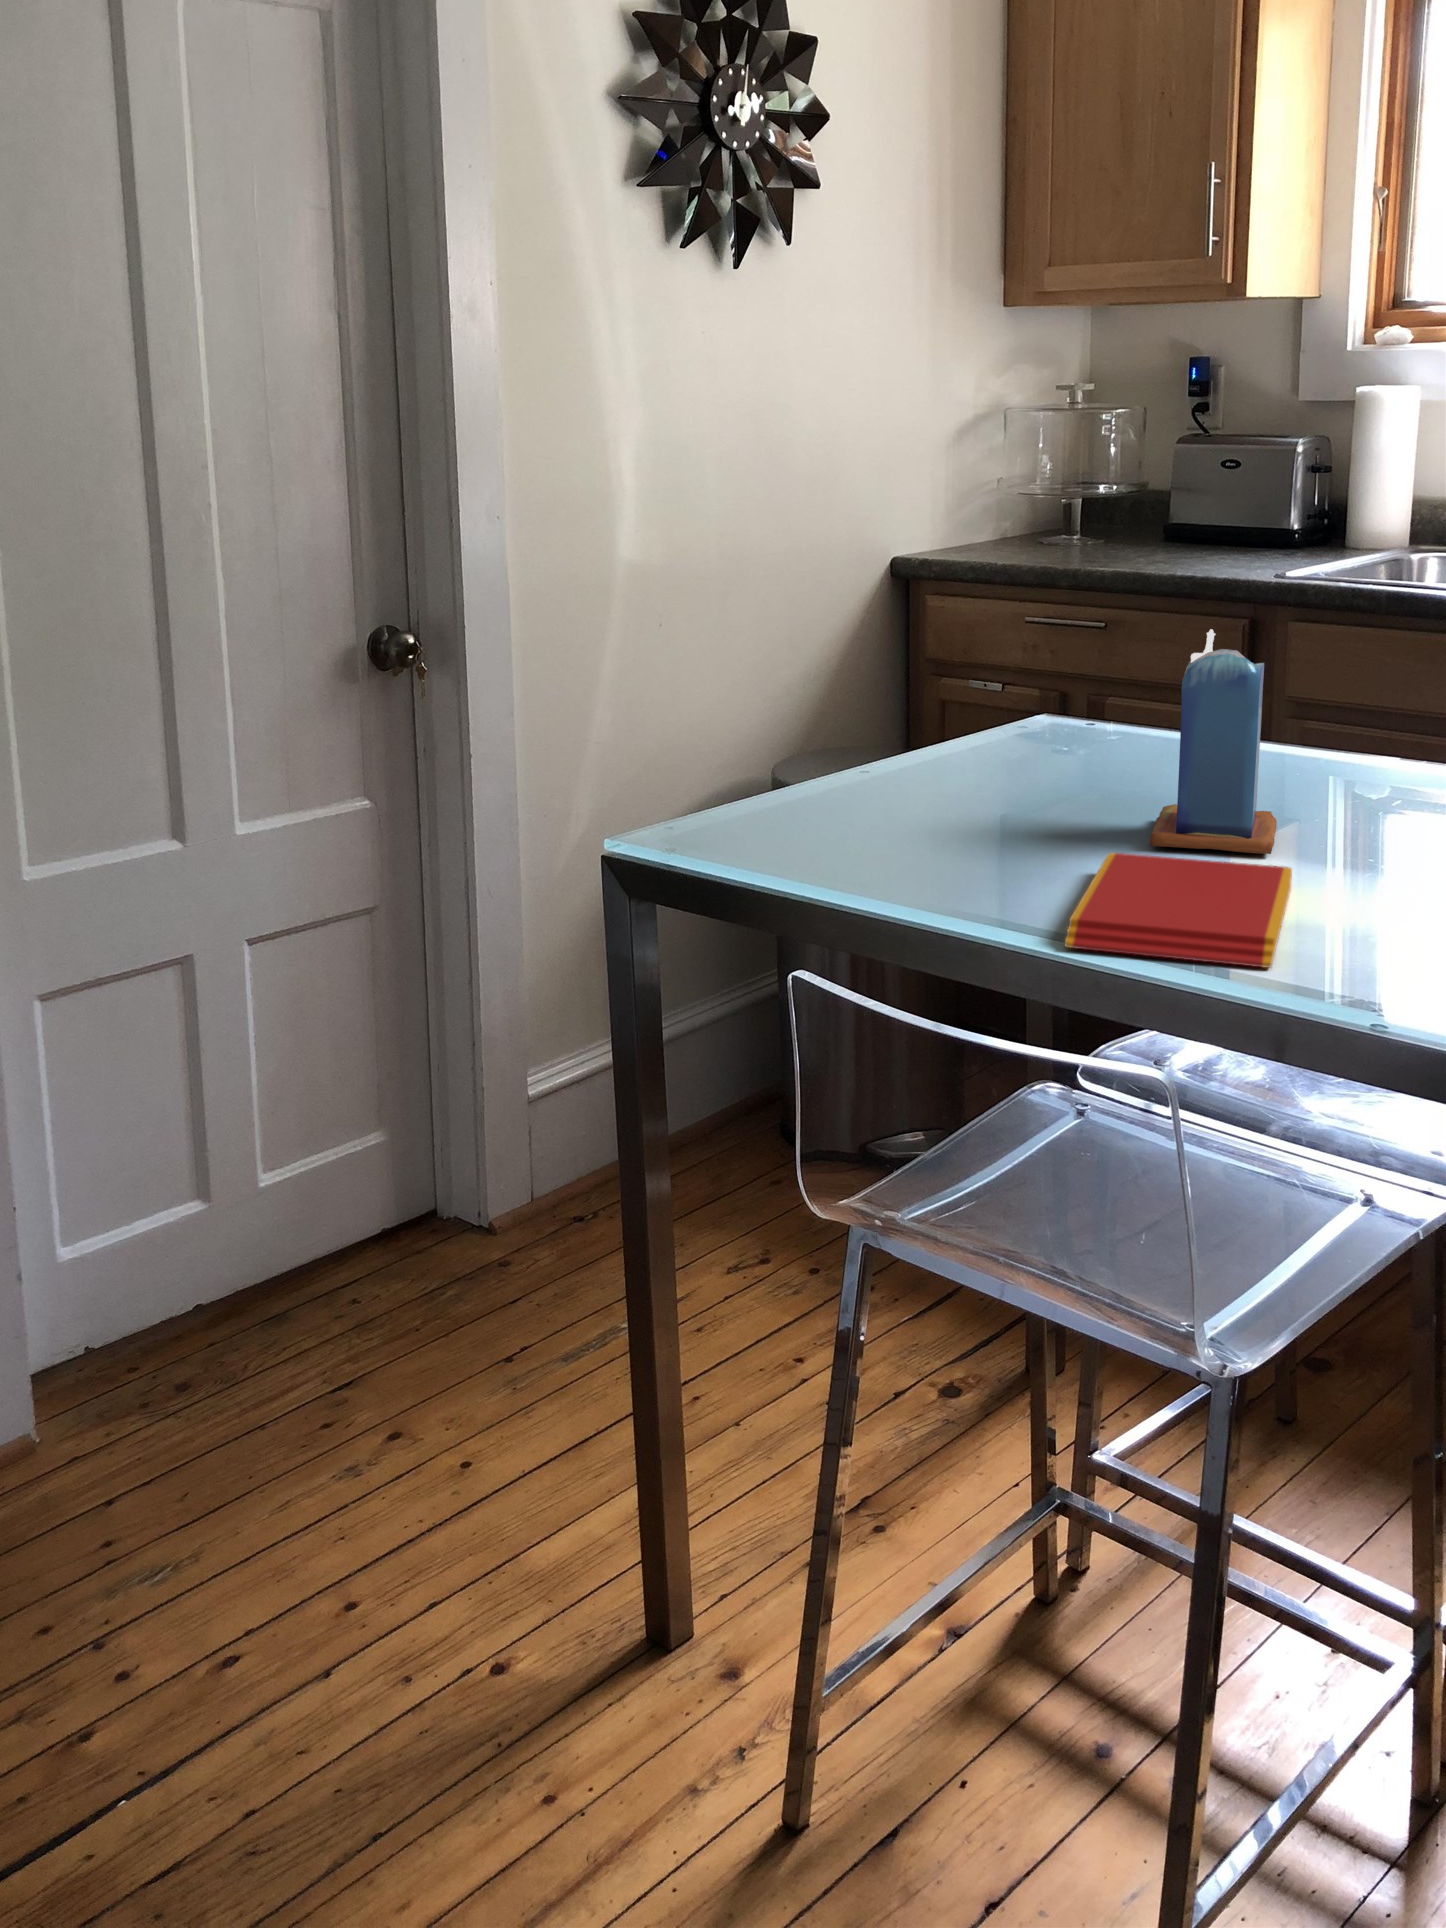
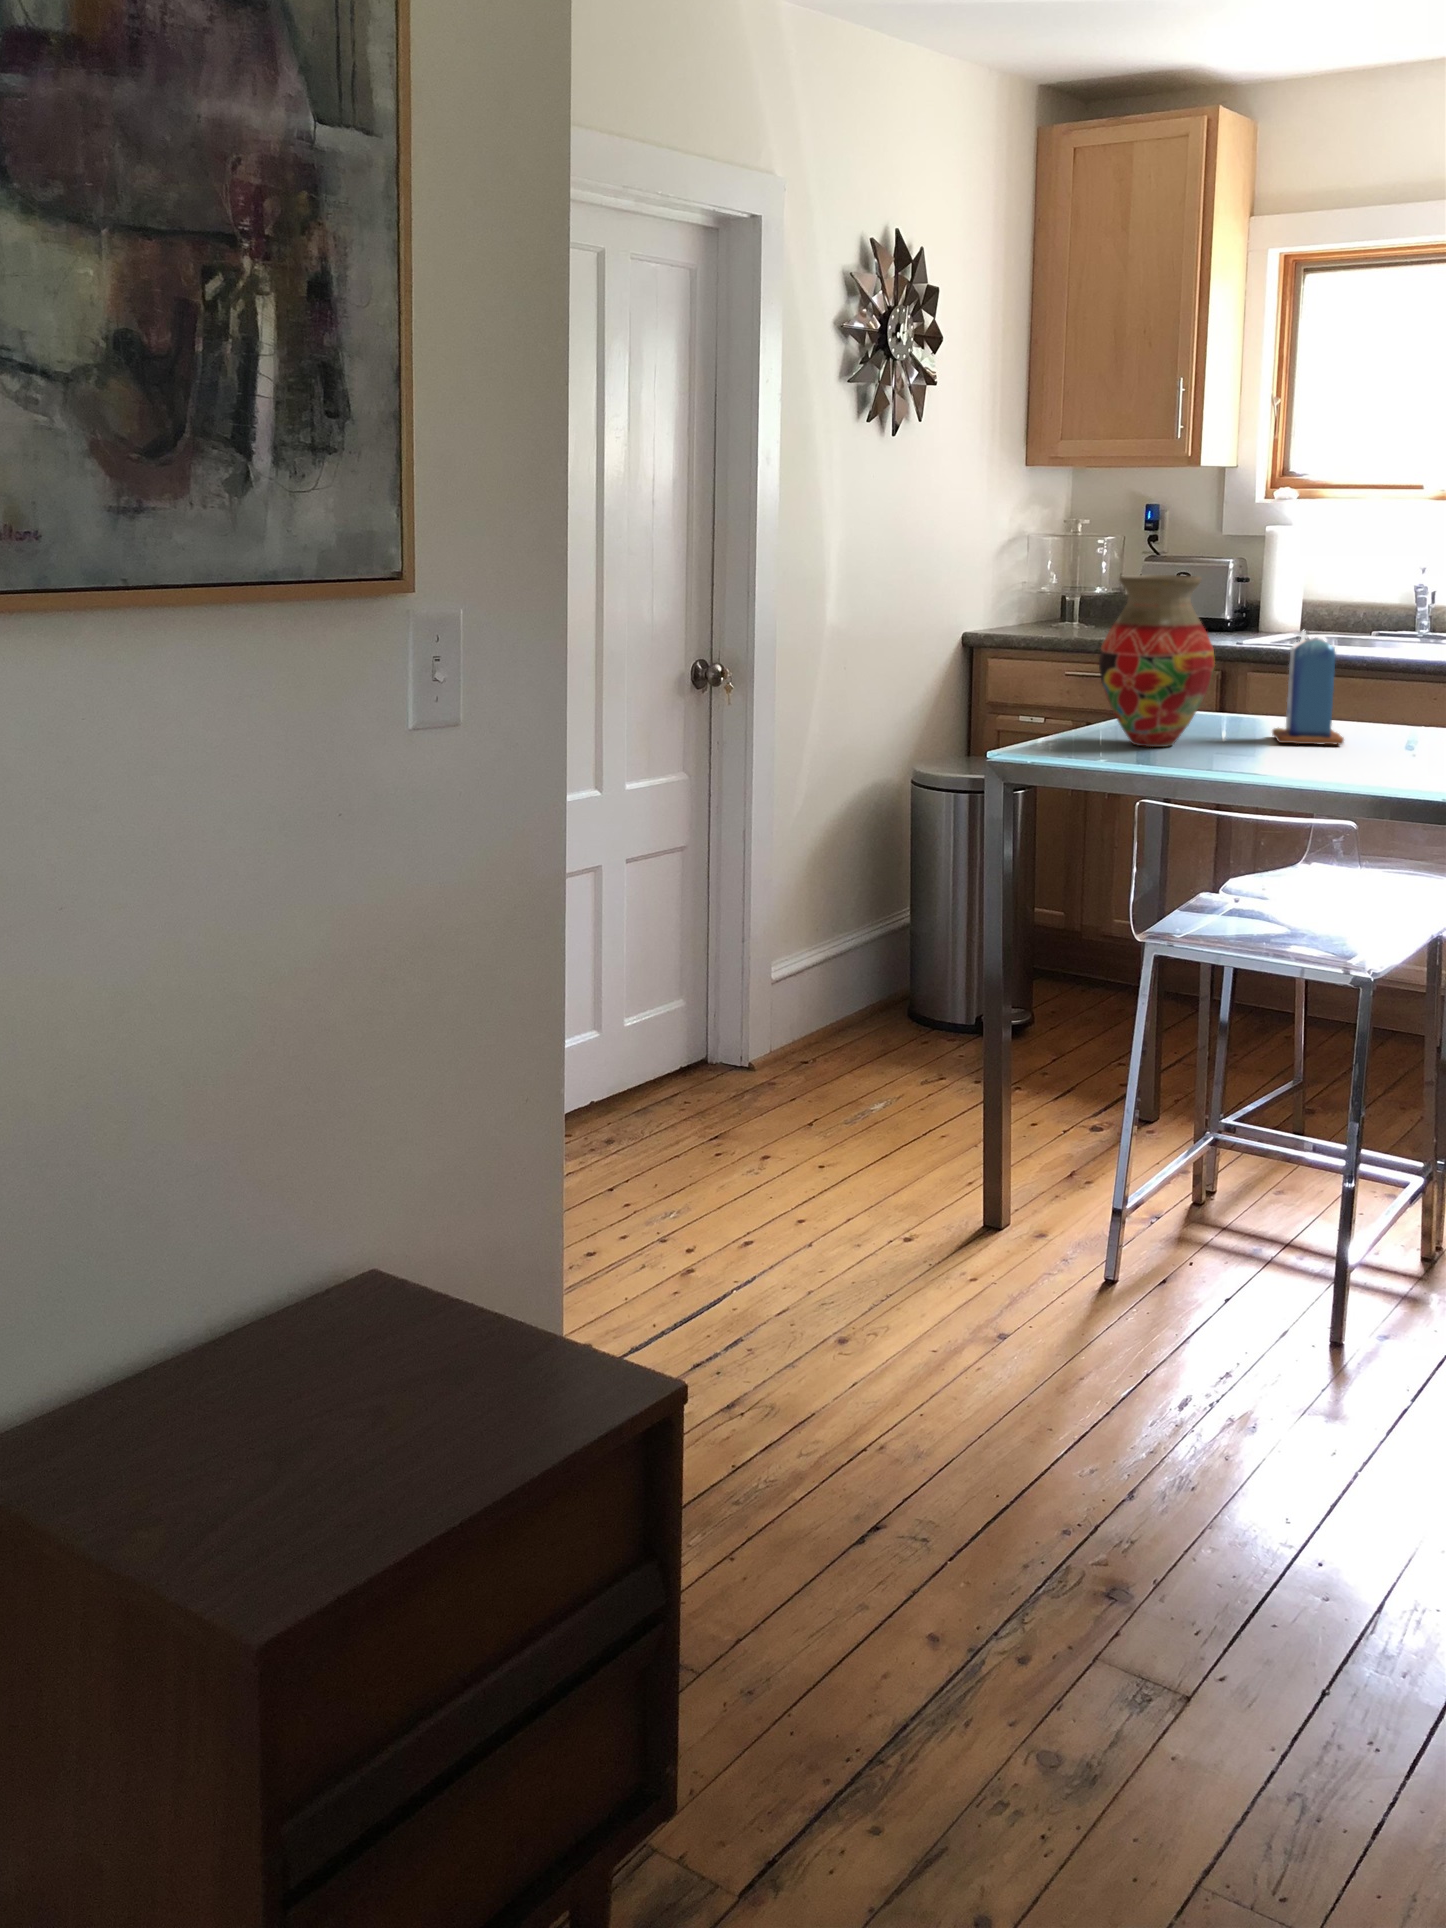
vase: none [814,529,1023,854] -> present [1099,575,1215,747]
book: present [1065,853,1292,968] -> none [1266,741,1381,774]

